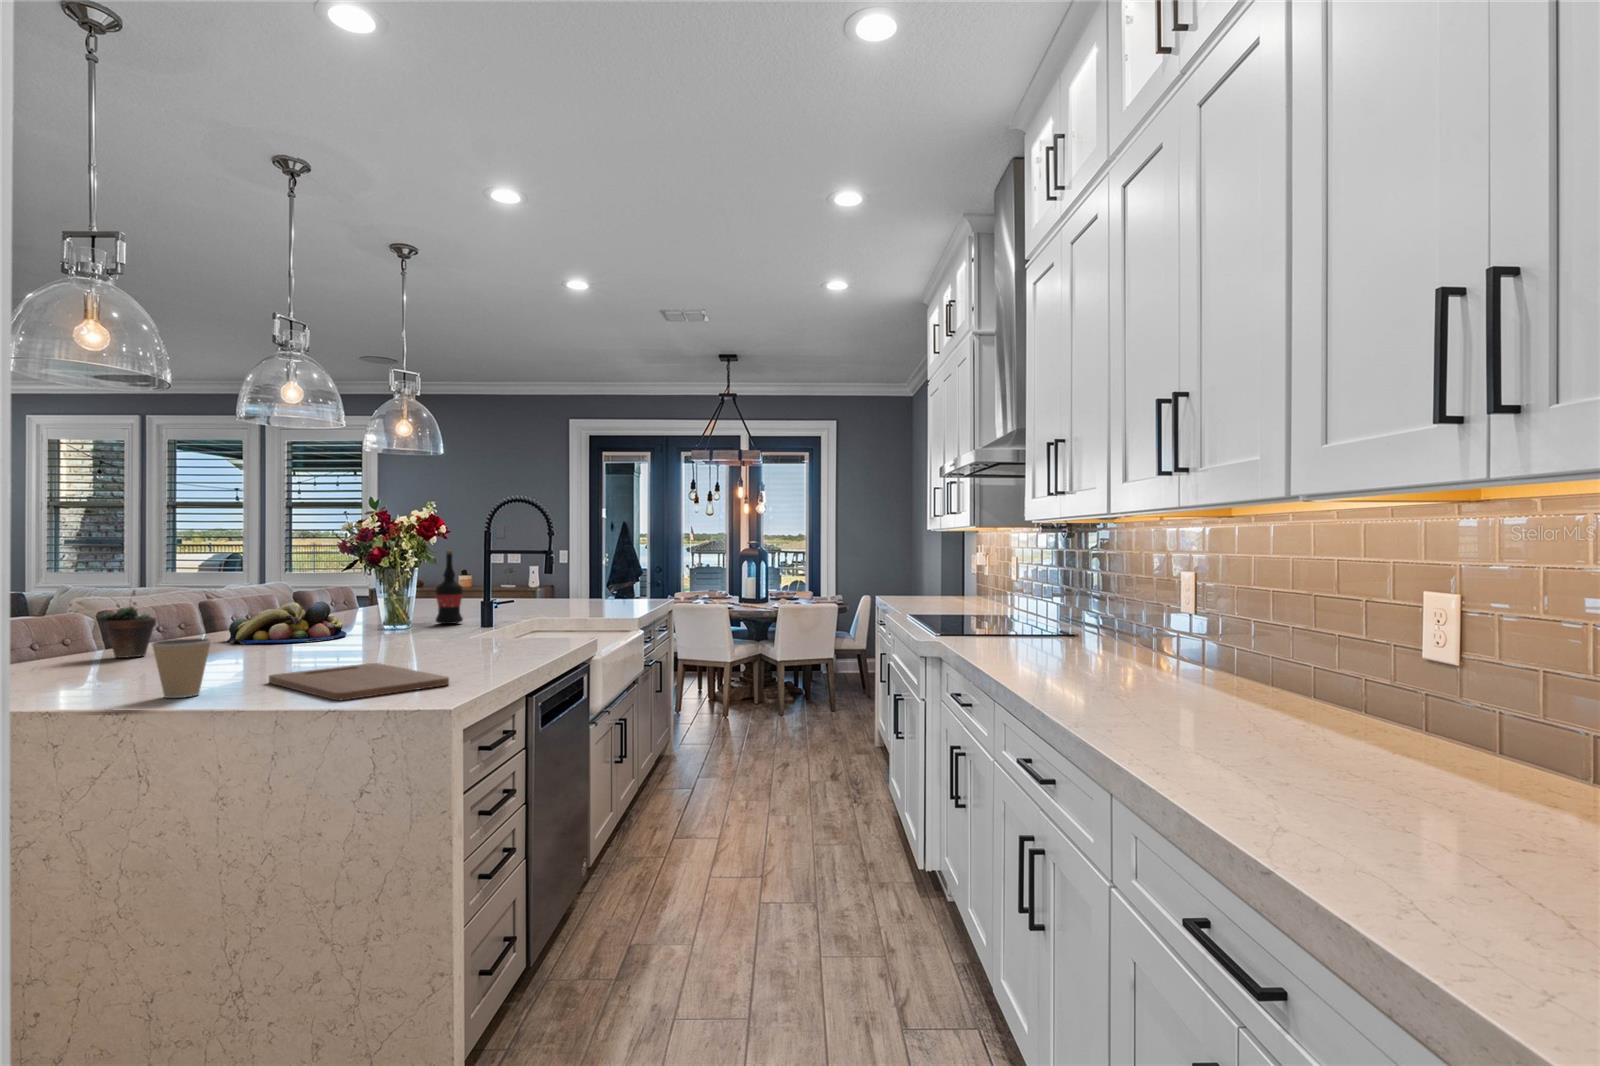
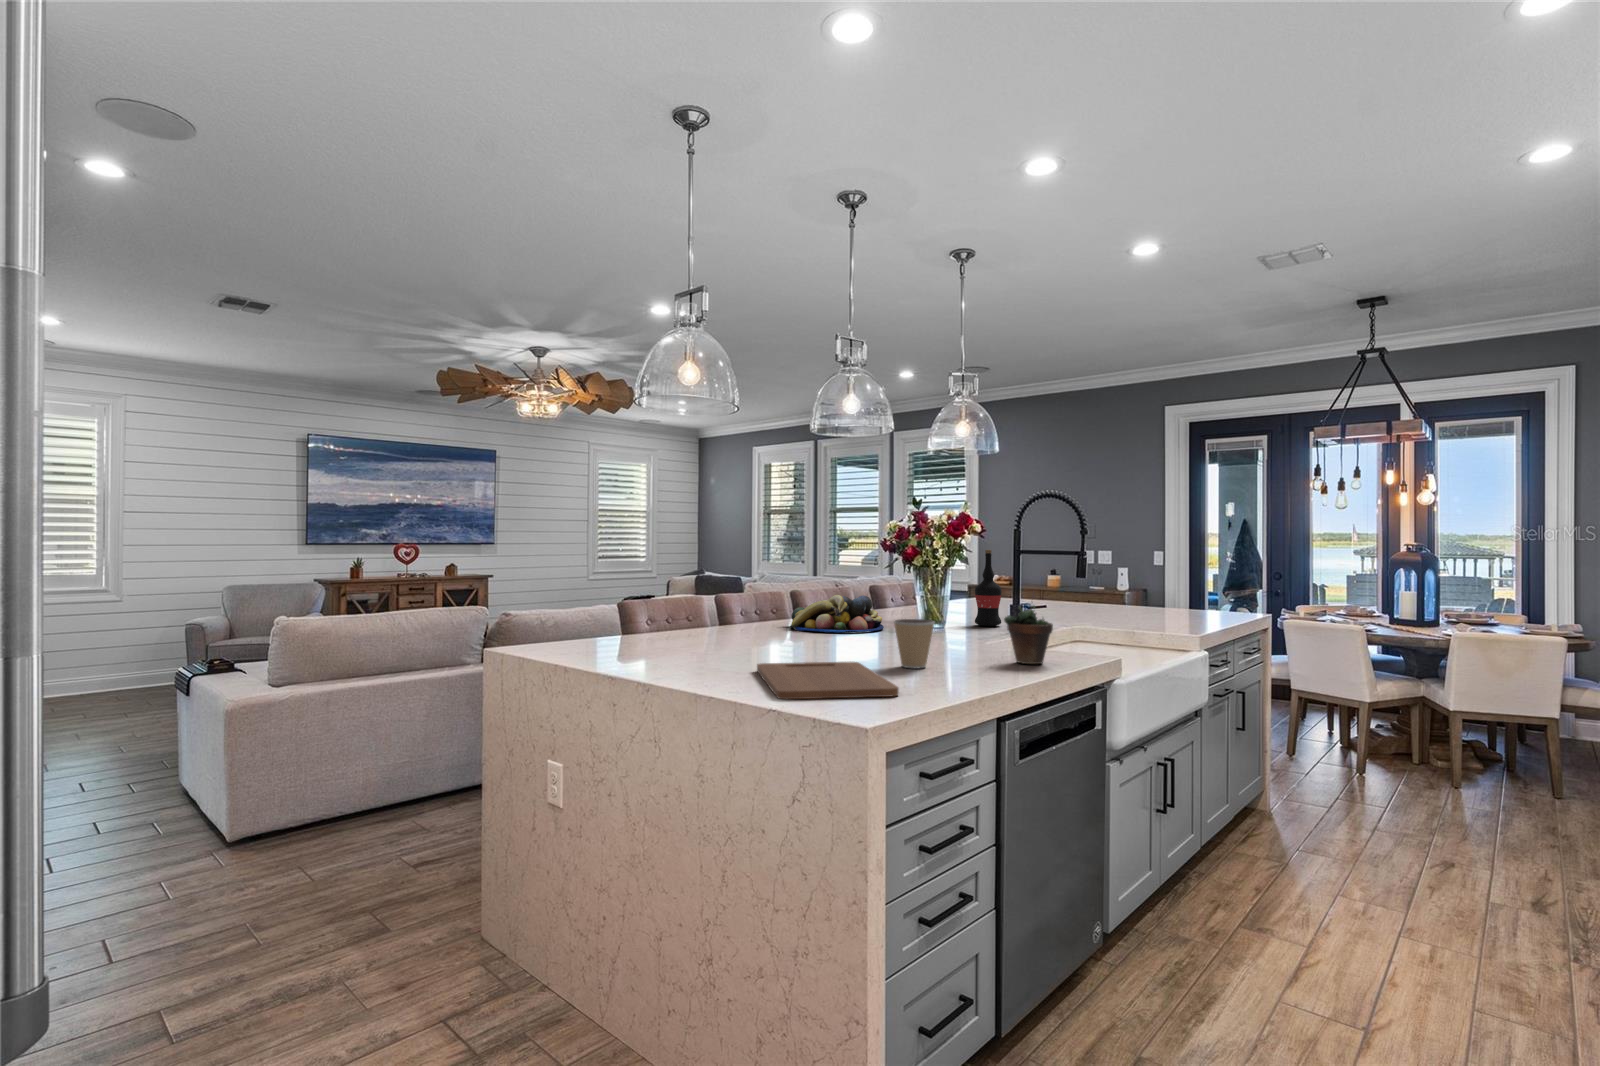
succulent plant: present [99,590,156,658] -> present [1004,593,1053,664]
coffee cup: present [152,638,211,698] -> present [894,619,934,668]

